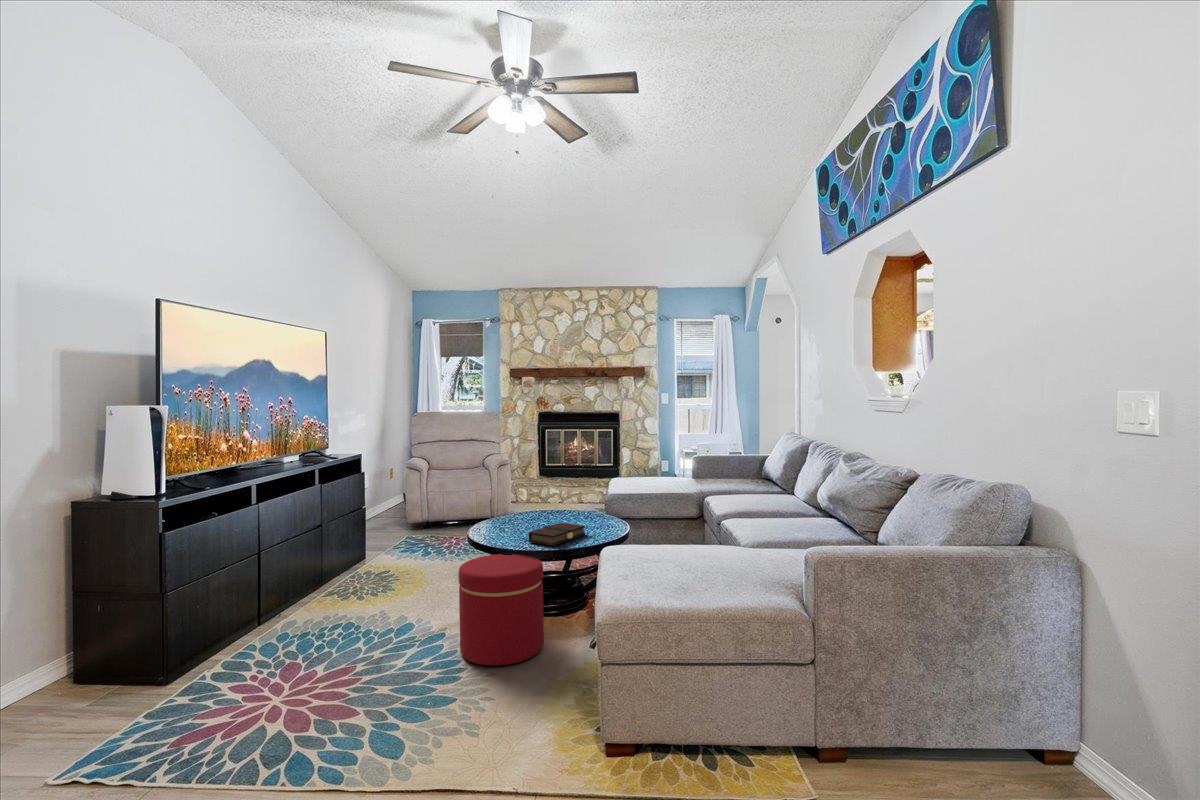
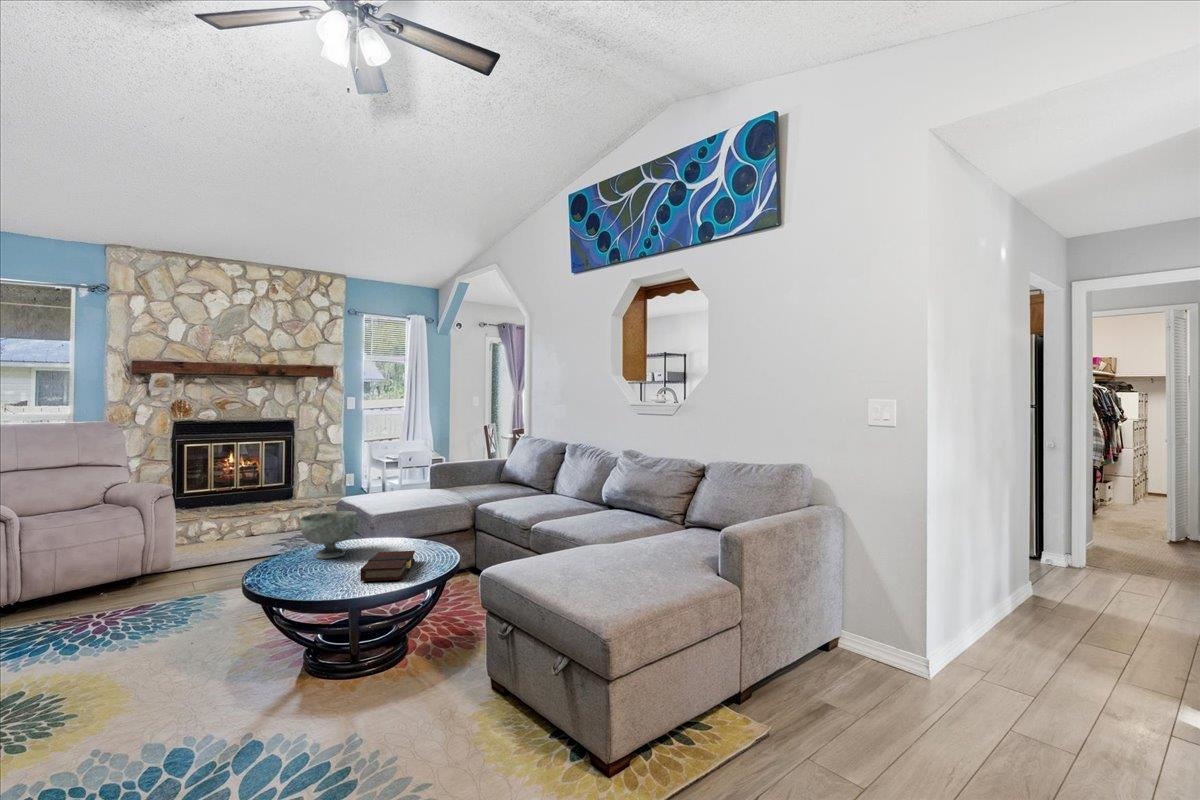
decorative bowl: none [520,487,563,523] -> present [300,511,358,559]
ottoman: present [458,554,544,666] -> none [298,597,415,753]

